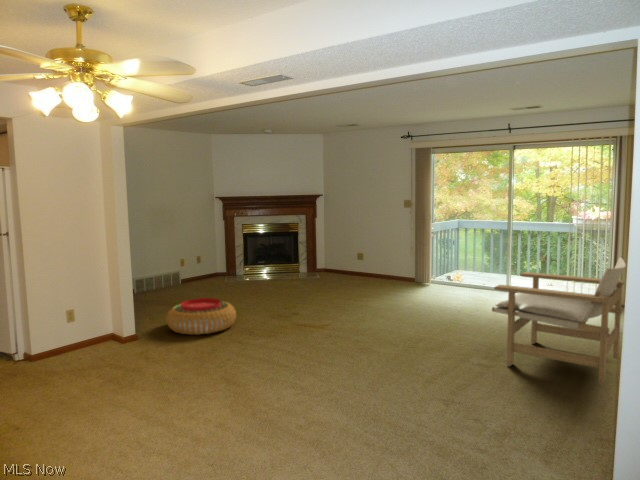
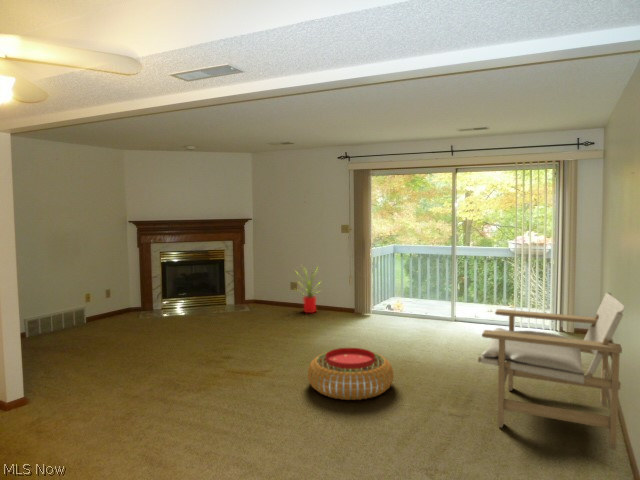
house plant: none [355,236,389,281] -> present [303,271,316,313]
pouf: present [166,298,236,335] -> present [308,348,394,400]

